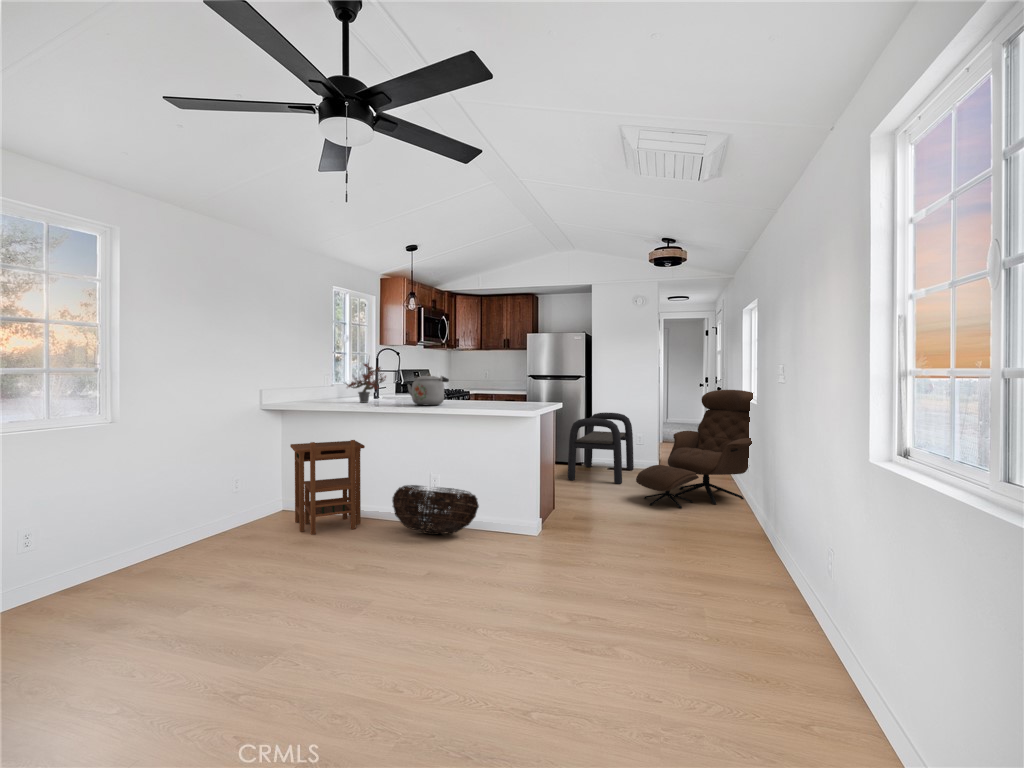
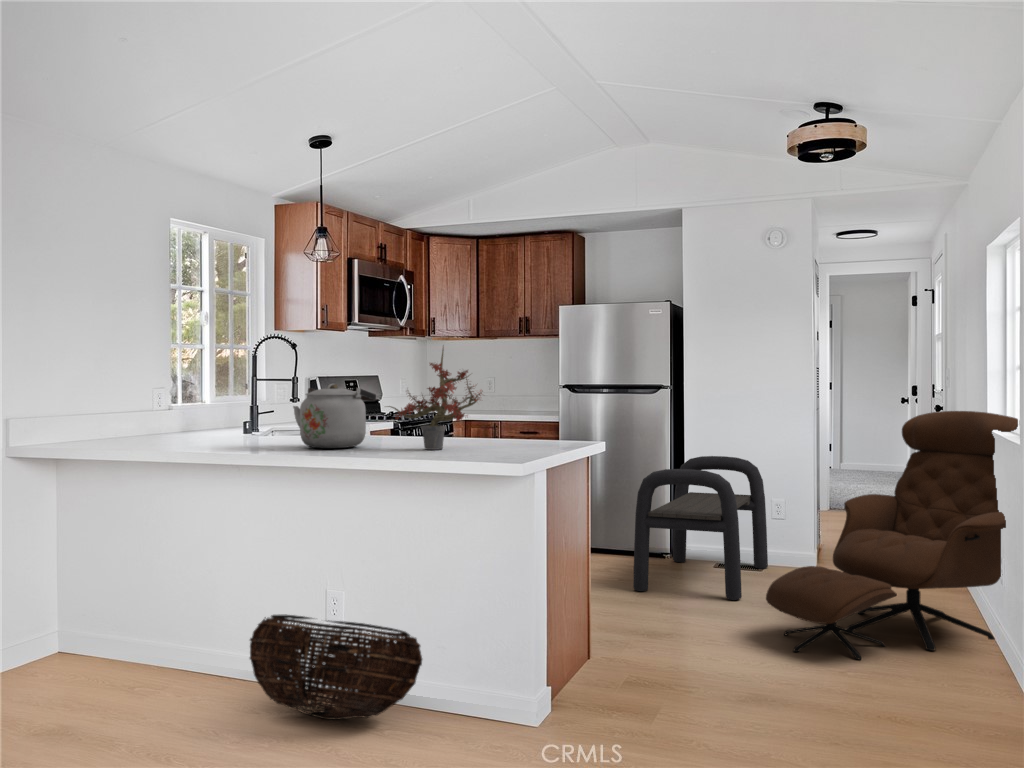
potted plant: present [347,362,386,403] -> present [387,347,482,450]
side table: present [290,440,365,535] -> none [53,519,200,715]

